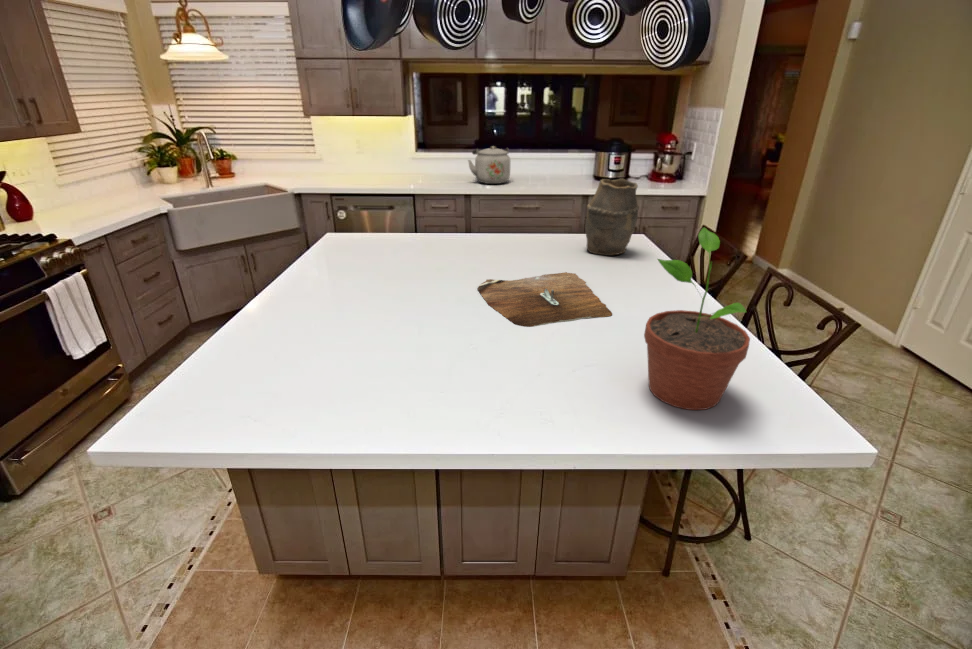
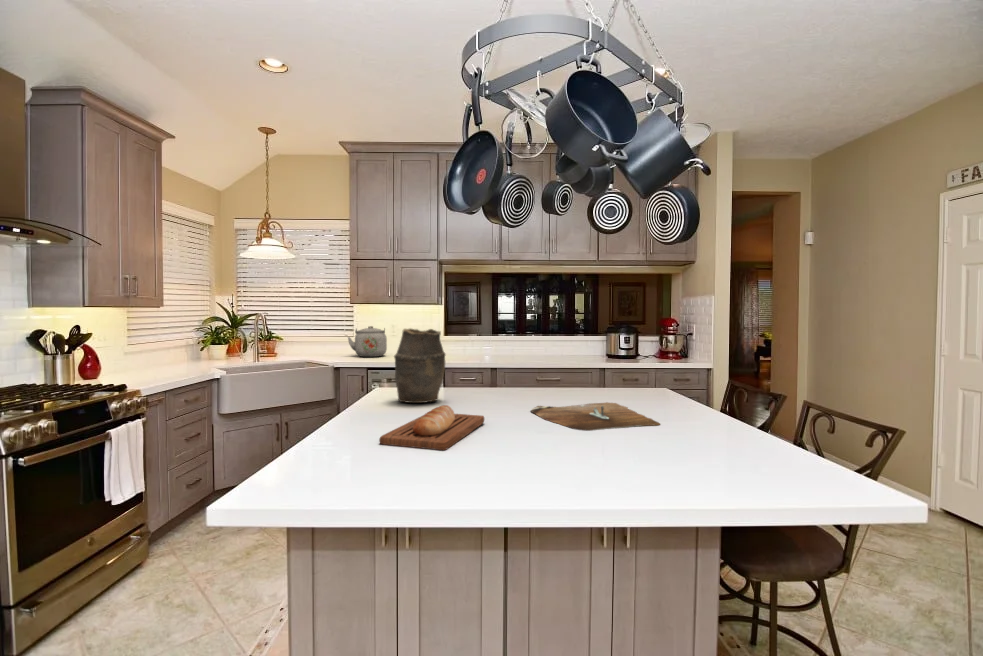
kettle: present [468,146,510,184] -> present [348,326,387,357]
vase: present [586,179,639,255] -> present [394,329,445,403]
potted plant: present [644,228,750,410] -> none [702,319,797,472]
bread loaf: none [292,295,419,367] -> present [379,405,484,450]

